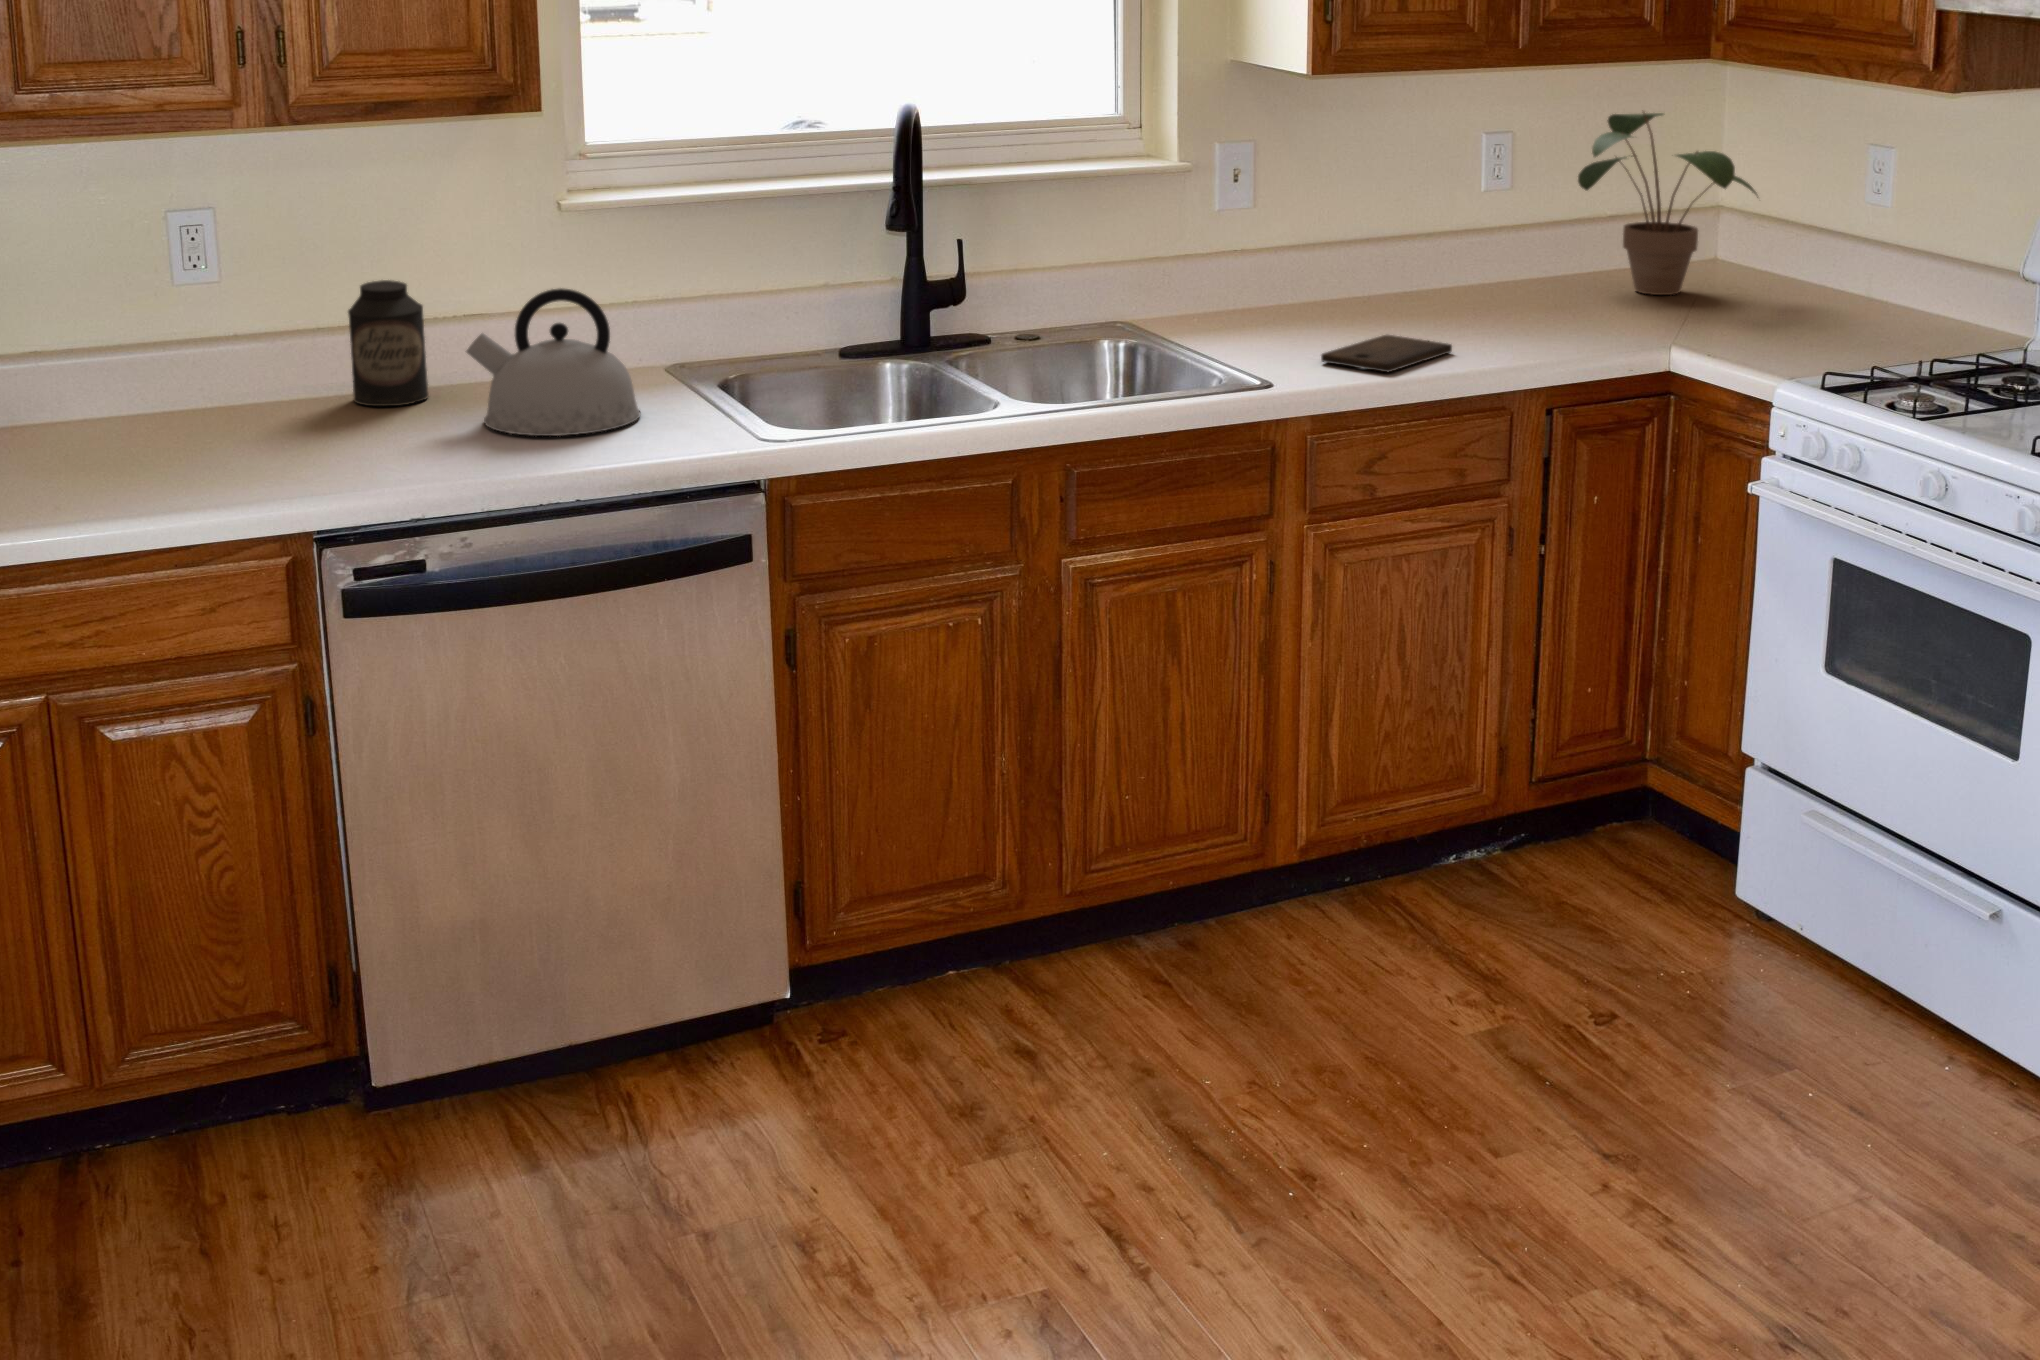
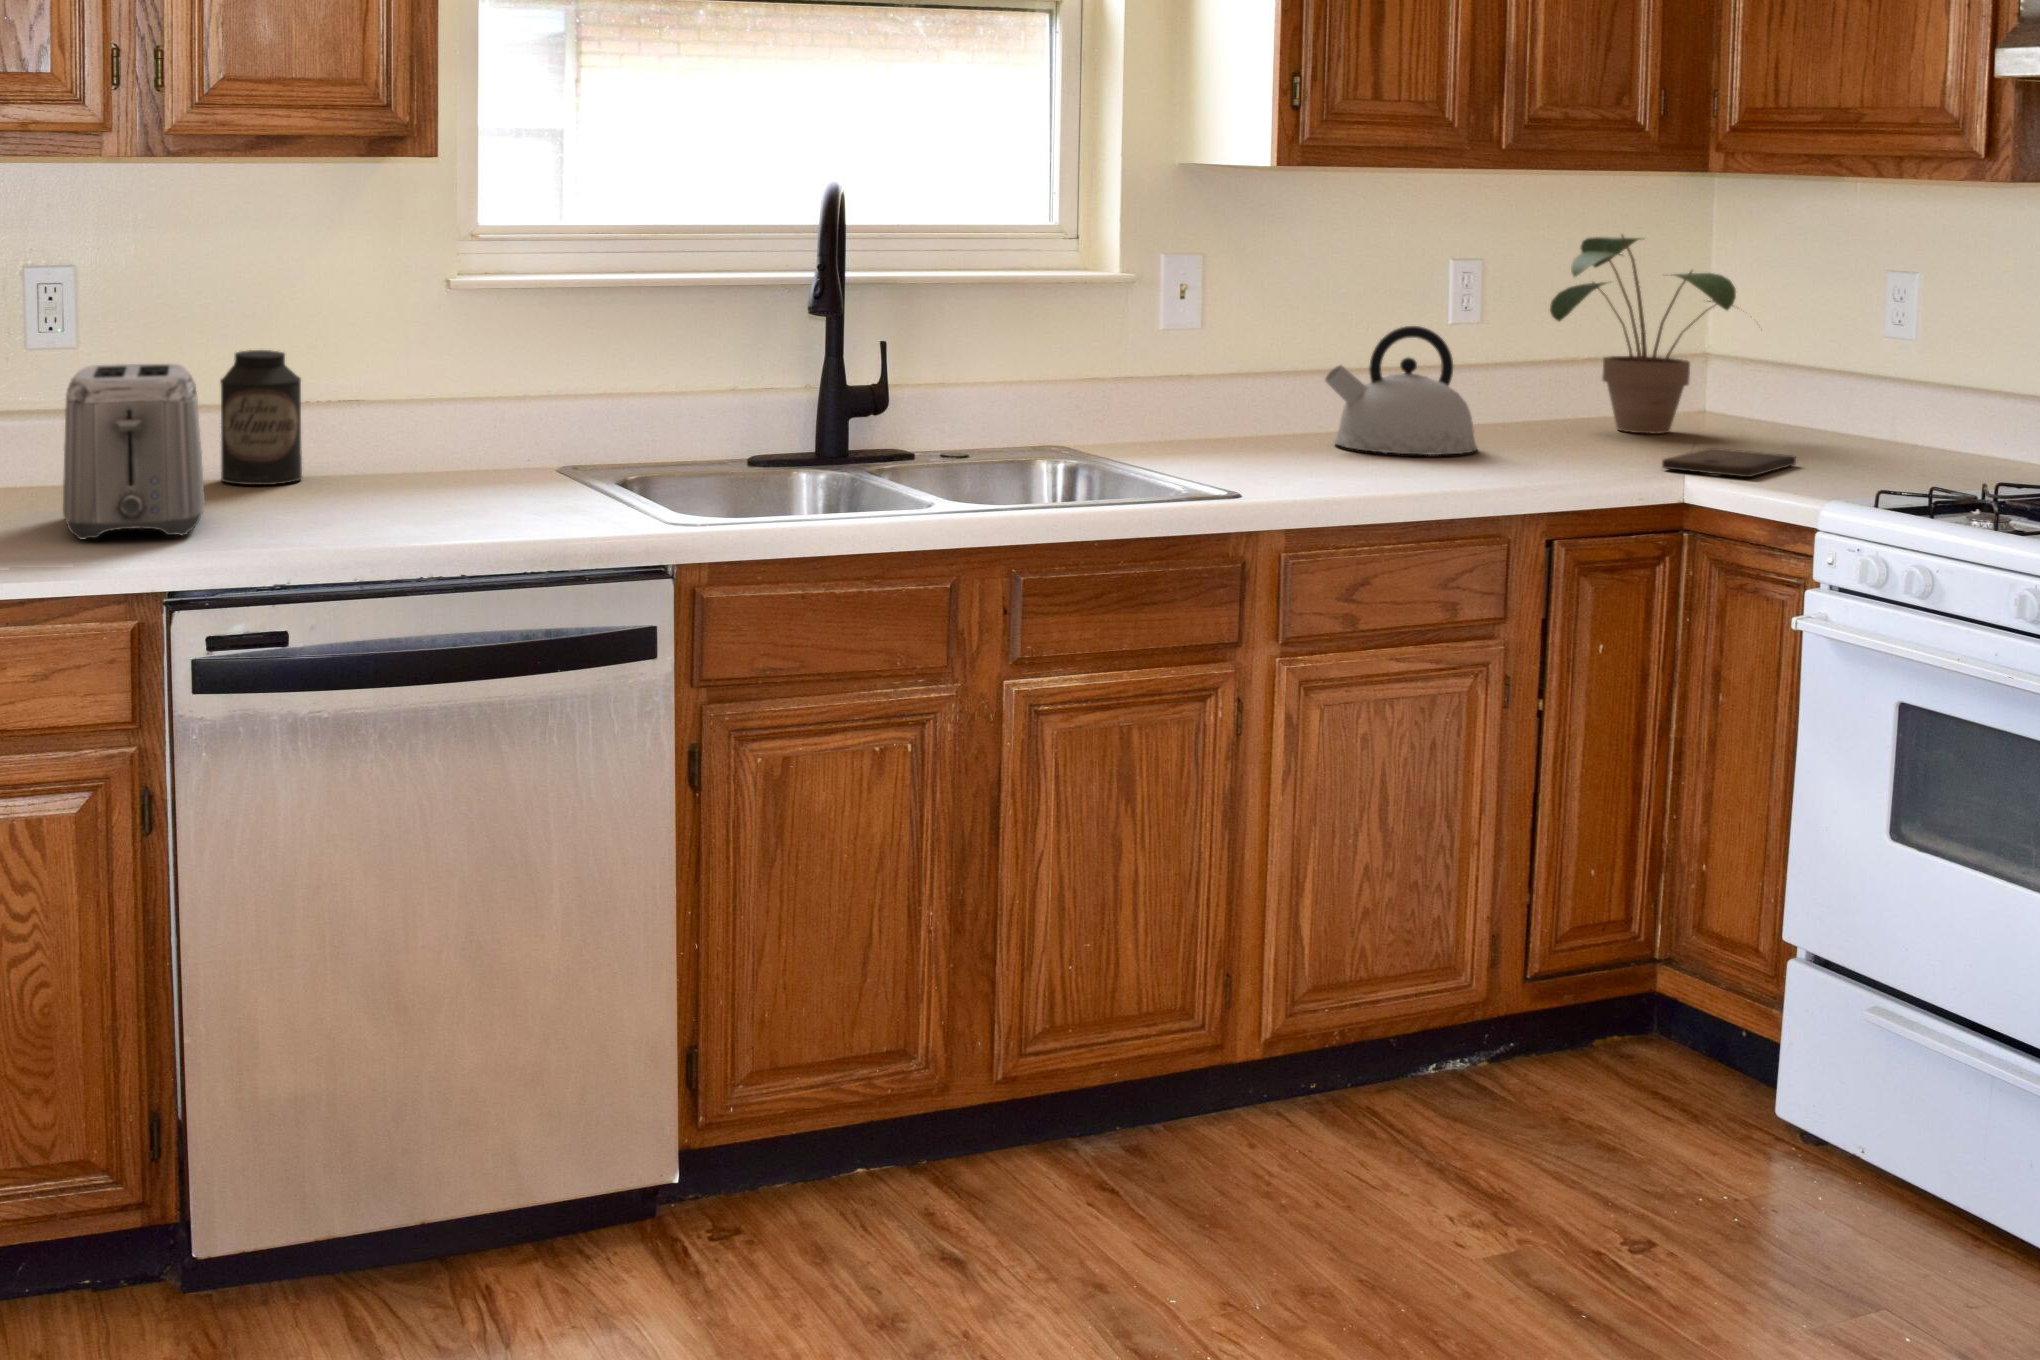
kettle: present [466,289,640,436] -> present [1325,326,1477,455]
toaster: none [214,314,345,484] -> present [63,364,205,540]
cutting board: present [1321,335,1452,372] -> present [1662,448,1796,477]

